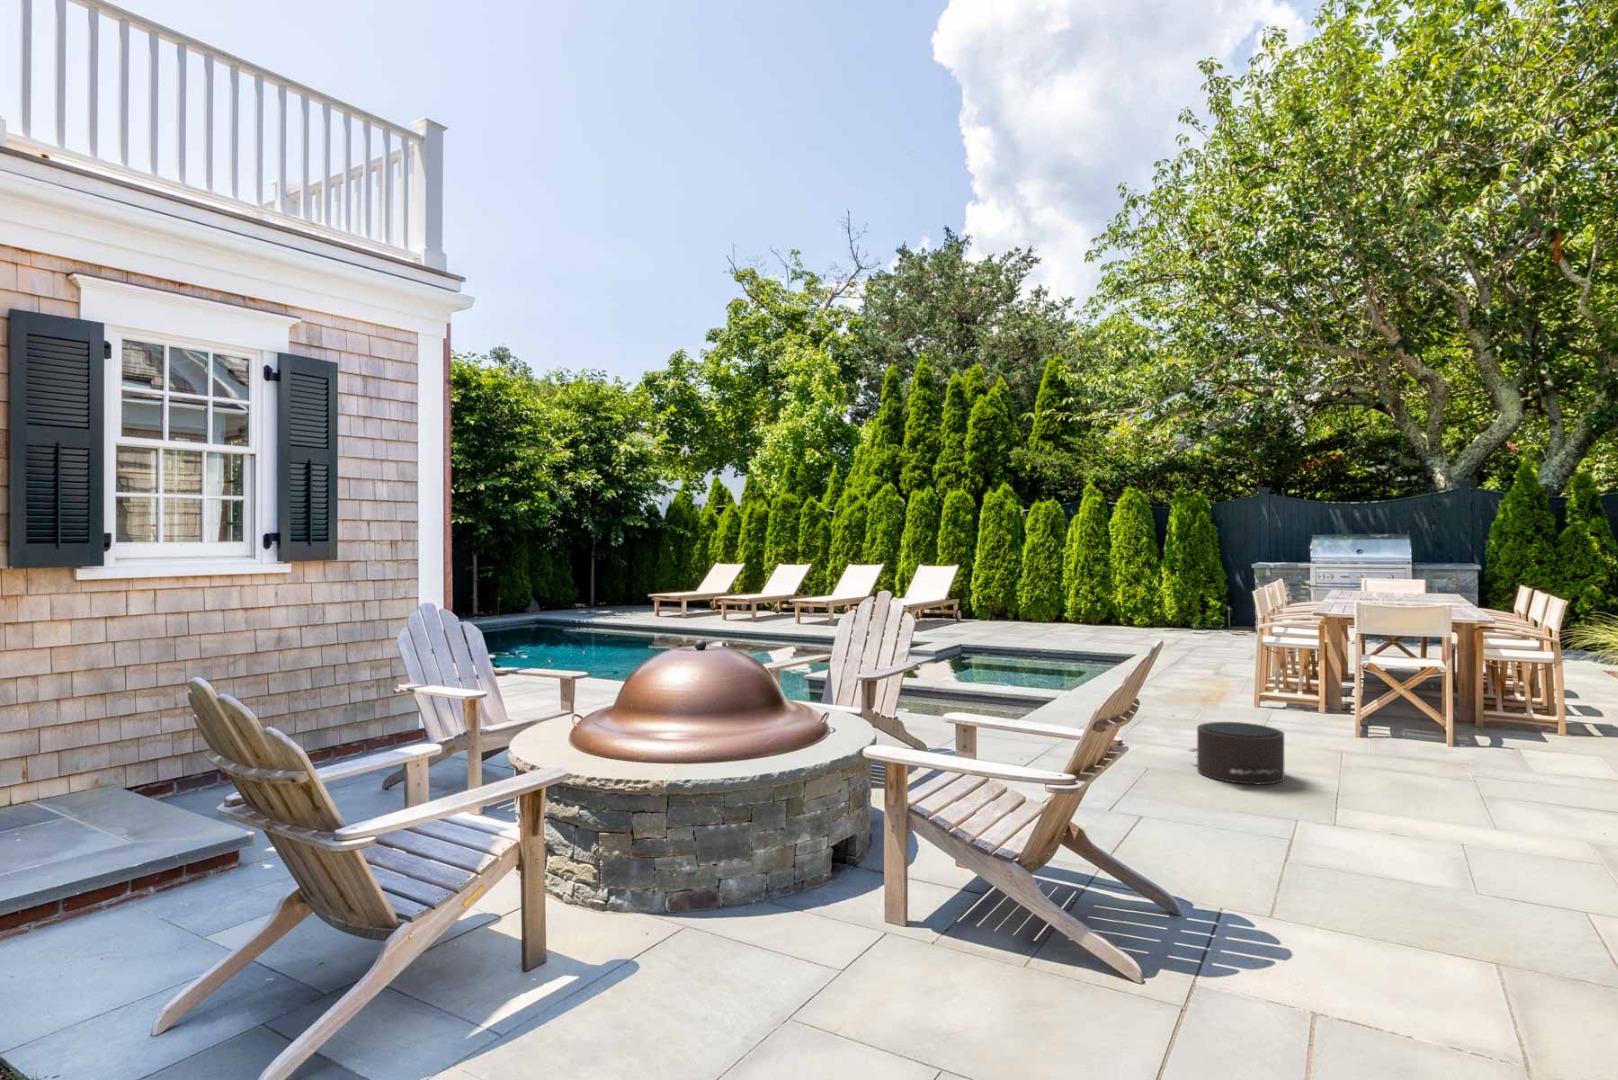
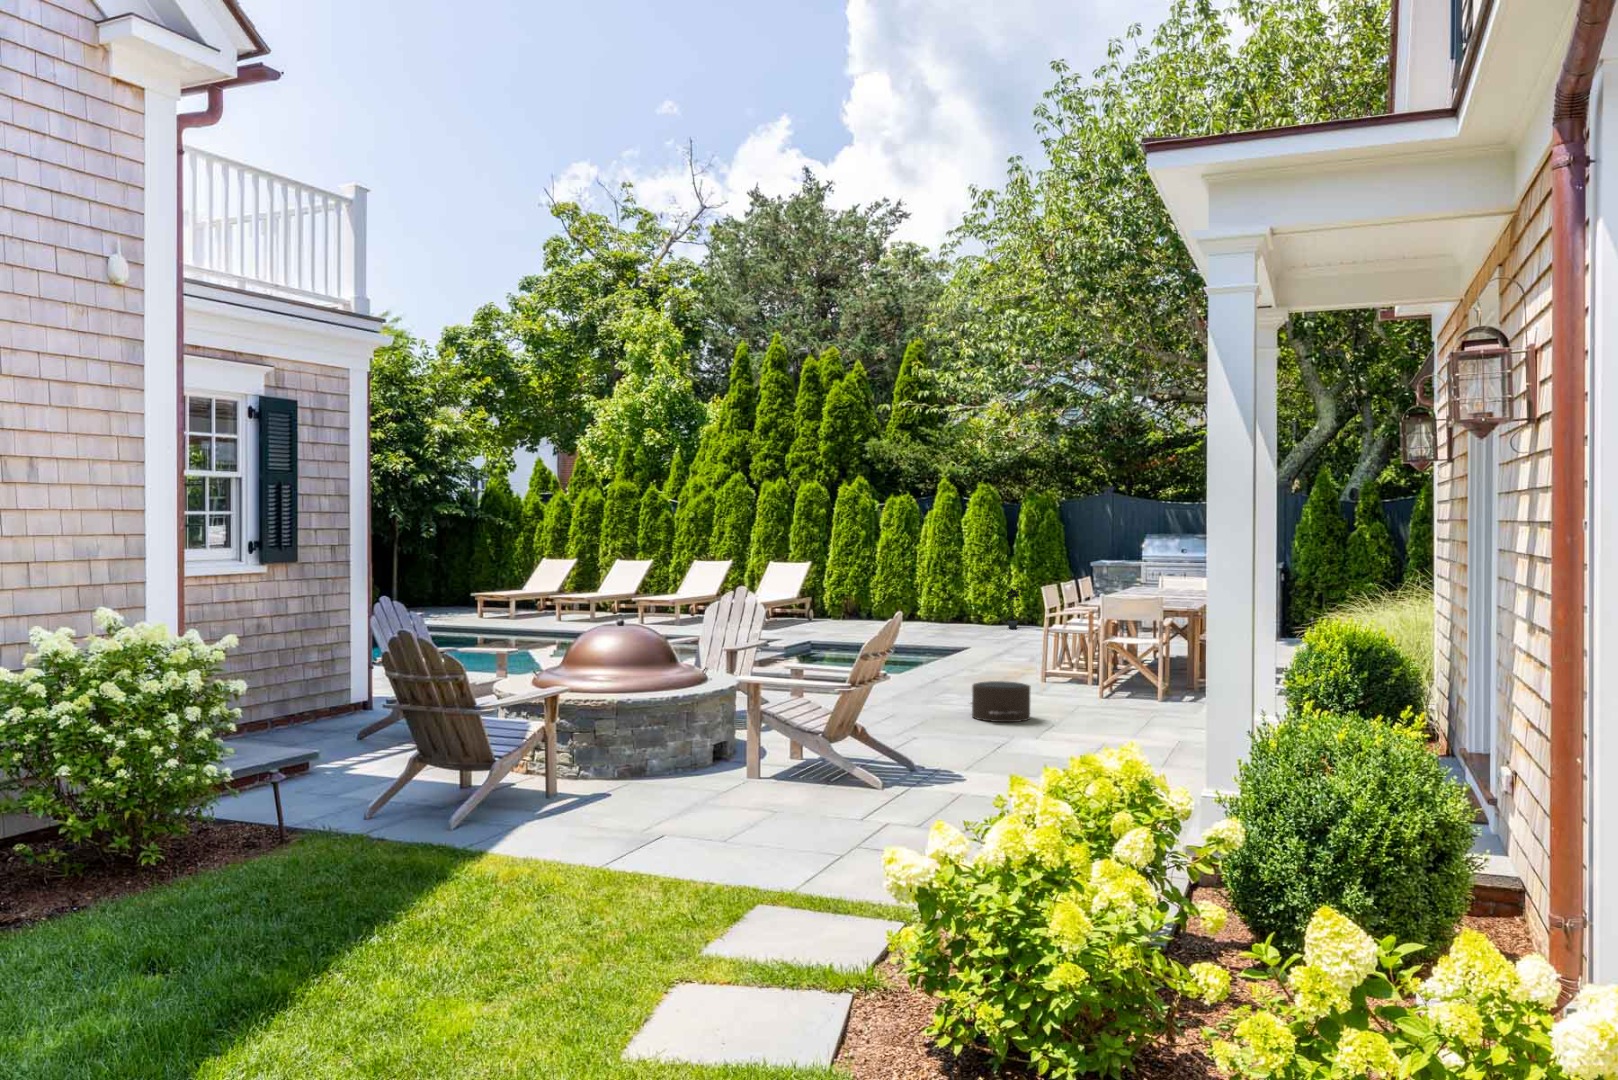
potted plant: none [1157,586,1178,632] -> present [1007,584,1023,629]

